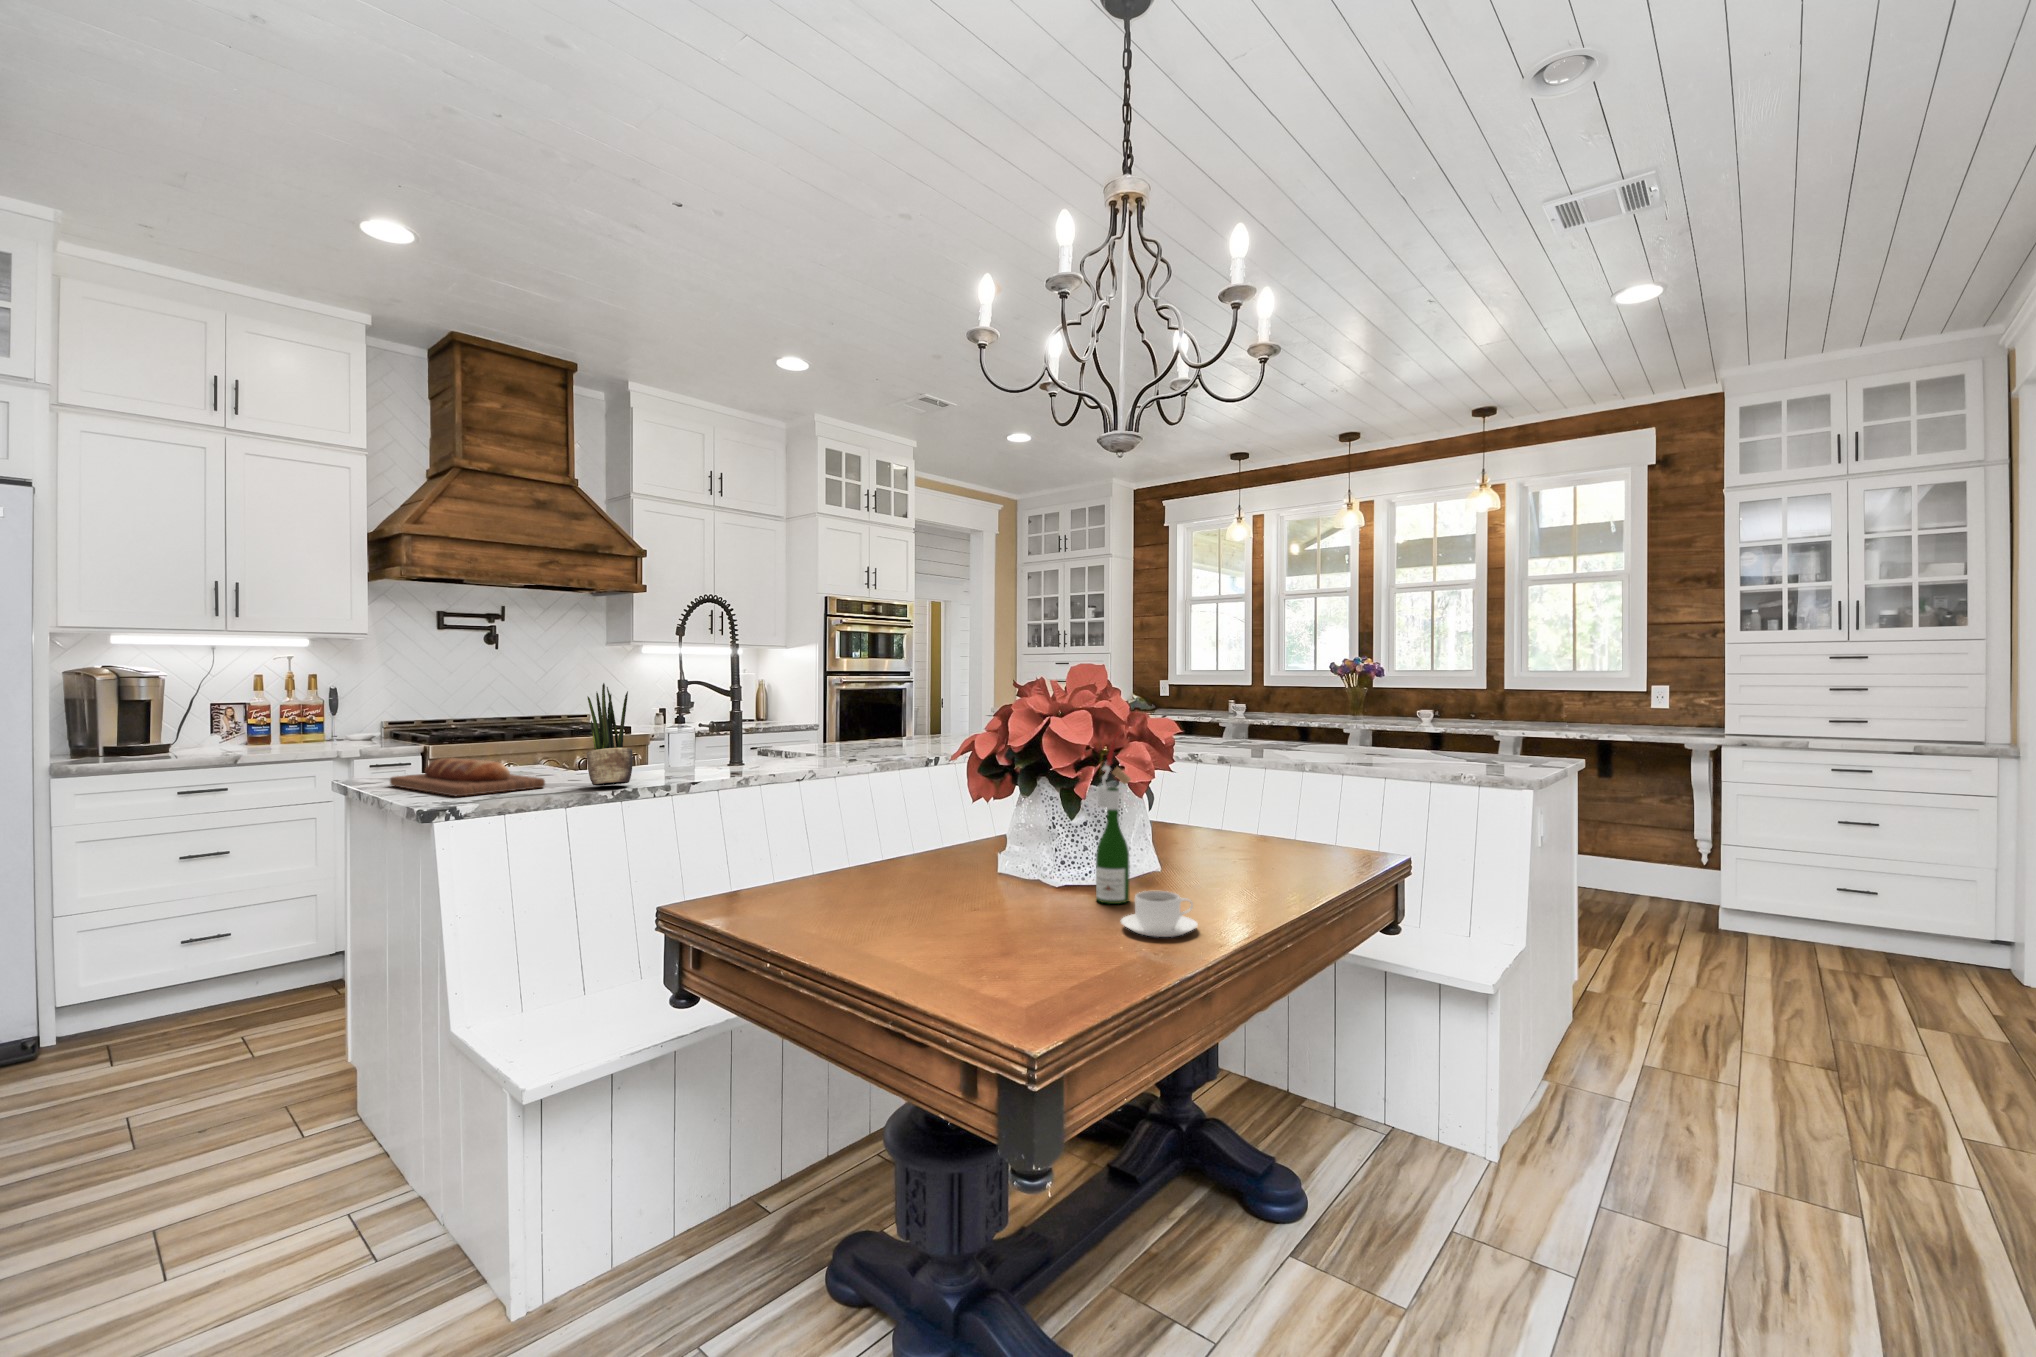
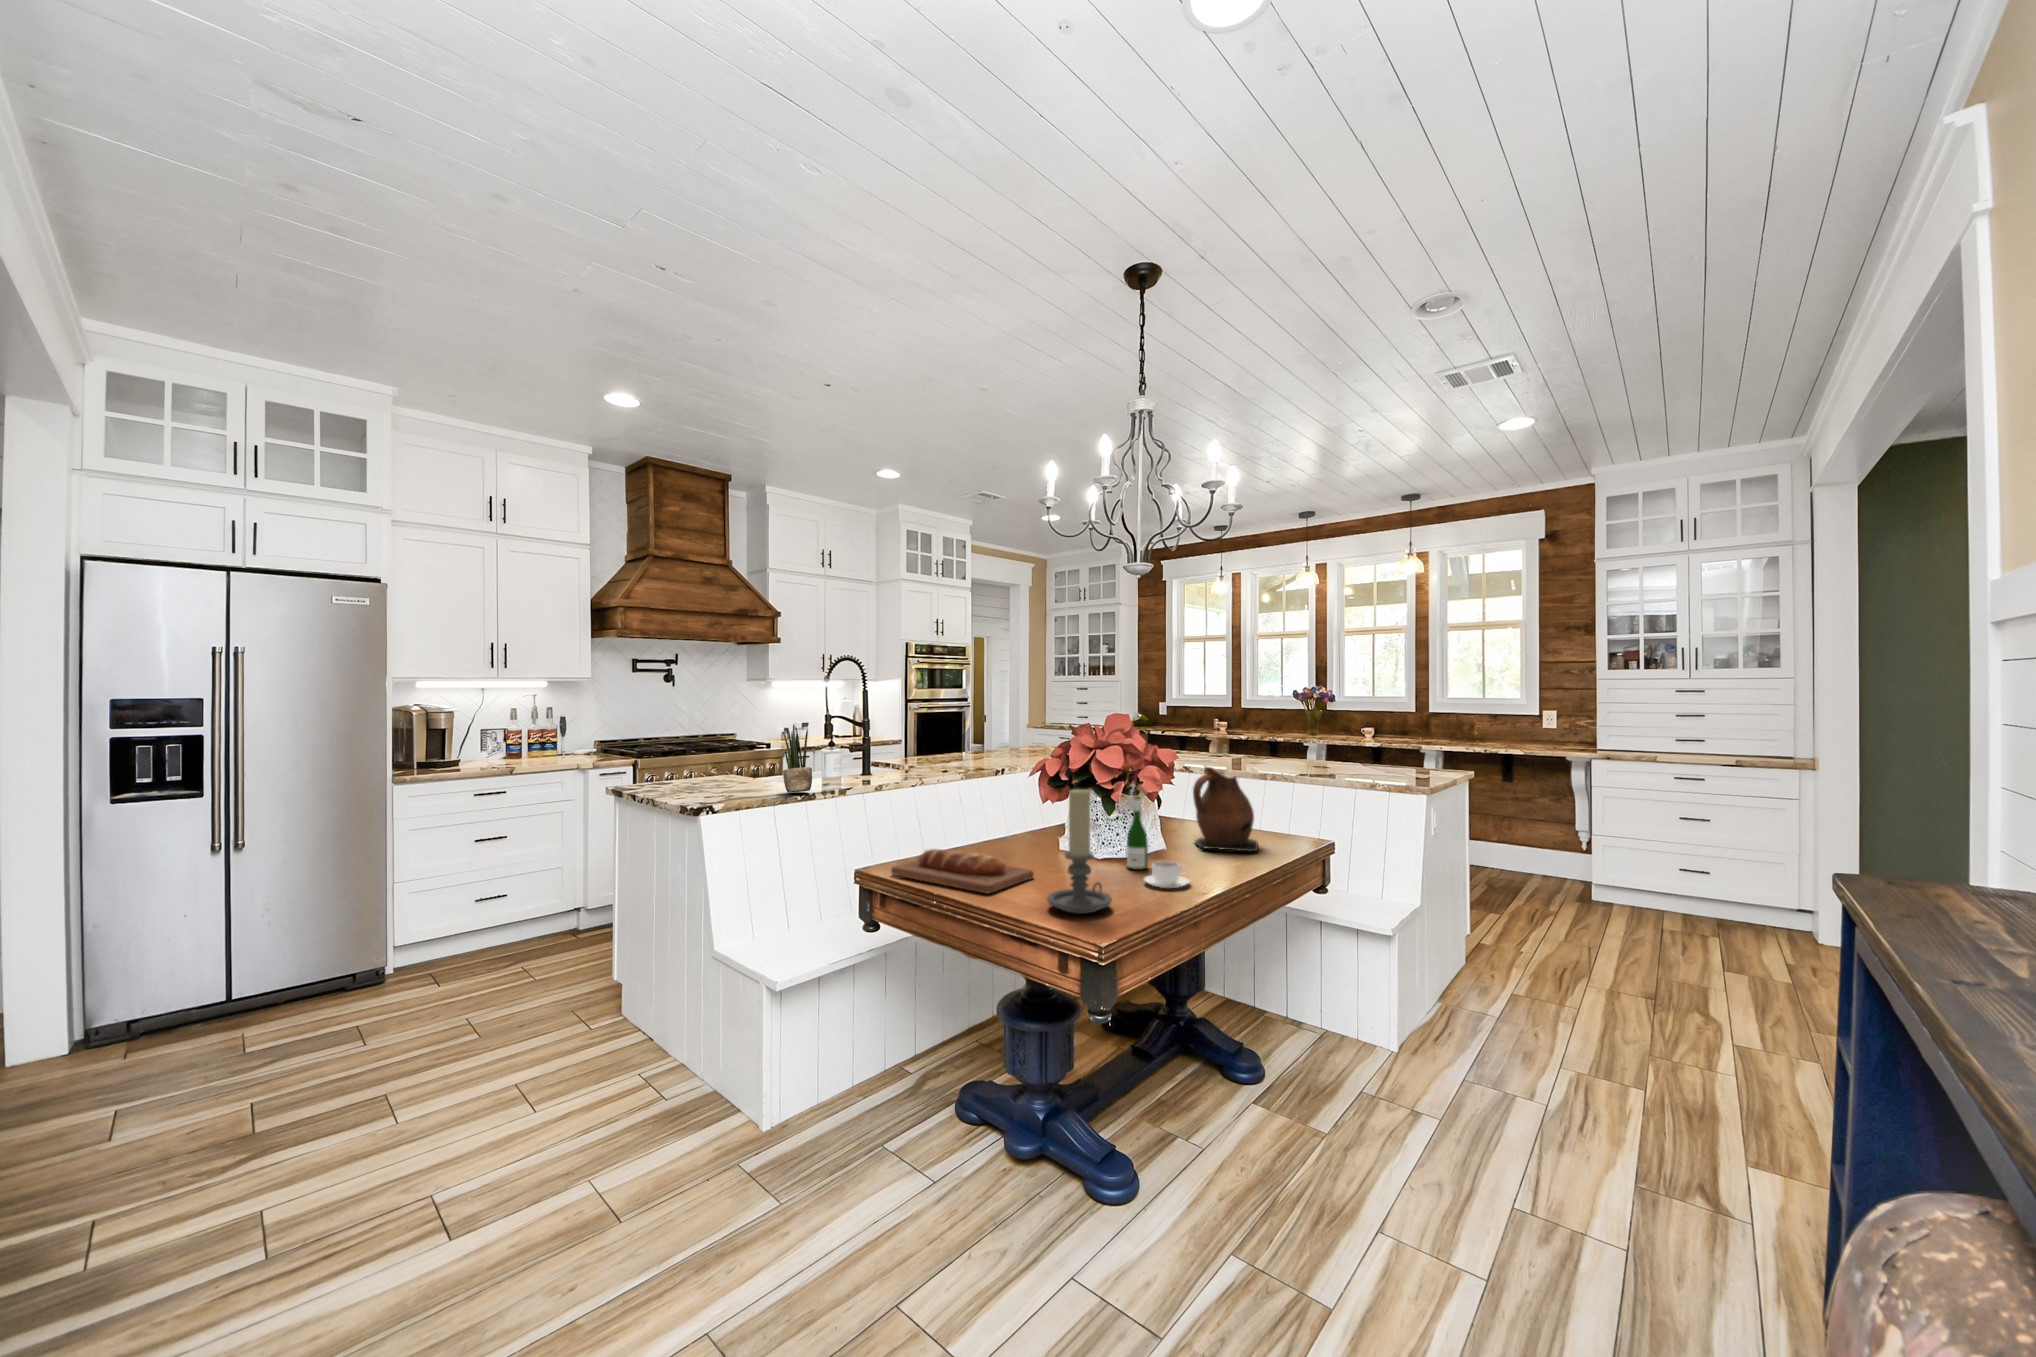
ceramic pitcher: none [1200,742,1302,875] -> present [1193,767,1258,852]
bread loaf: present [390,758,545,796] -> present [891,849,1034,894]
candle holder: none [950,767,1062,988] -> present [1047,789,1112,914]

